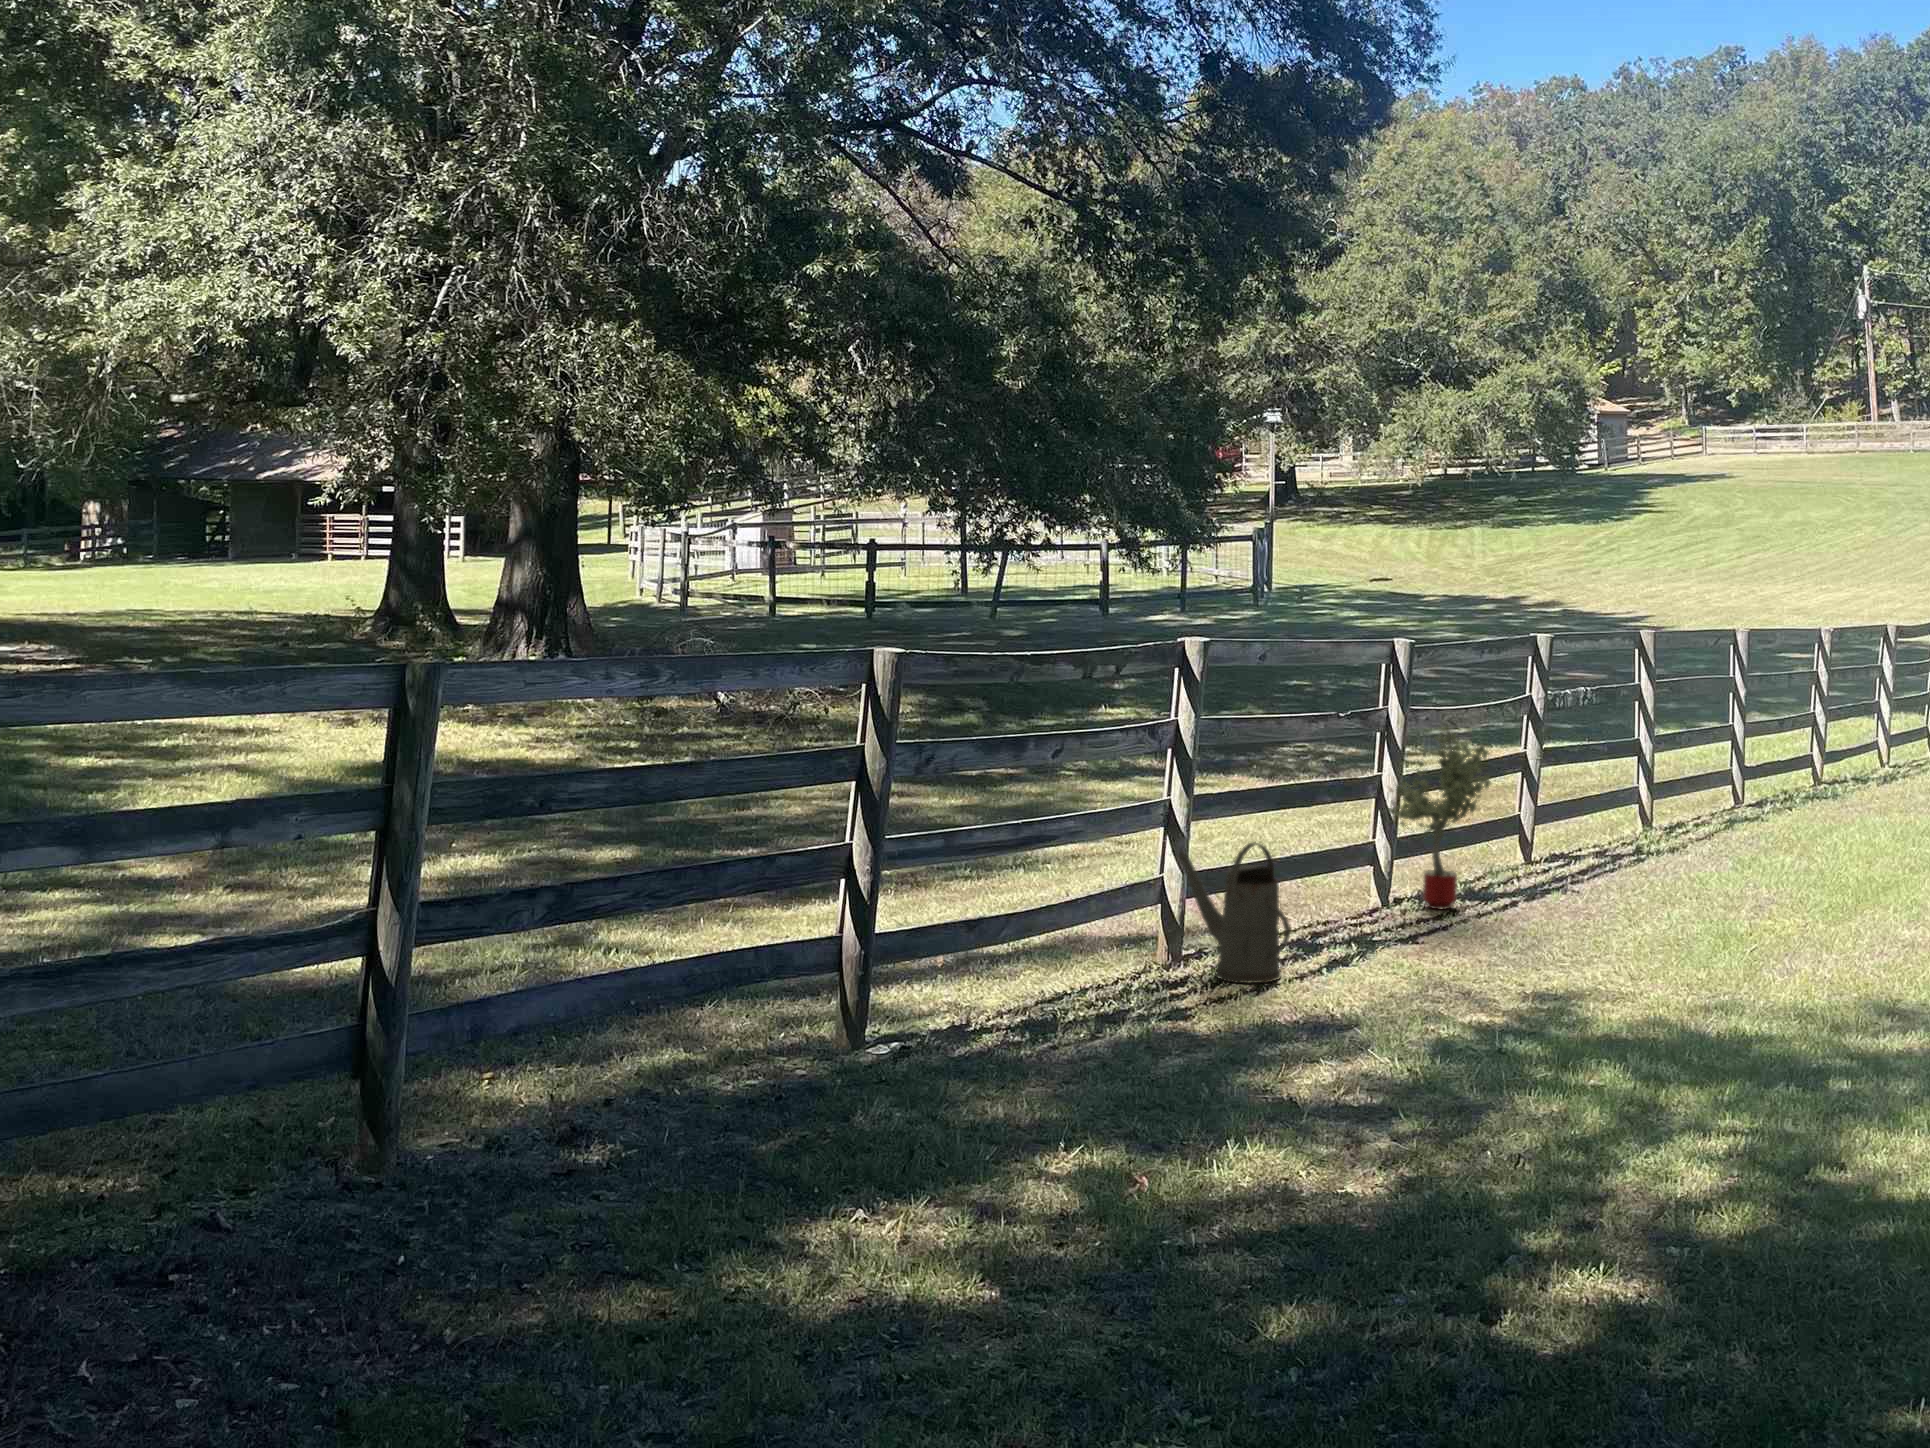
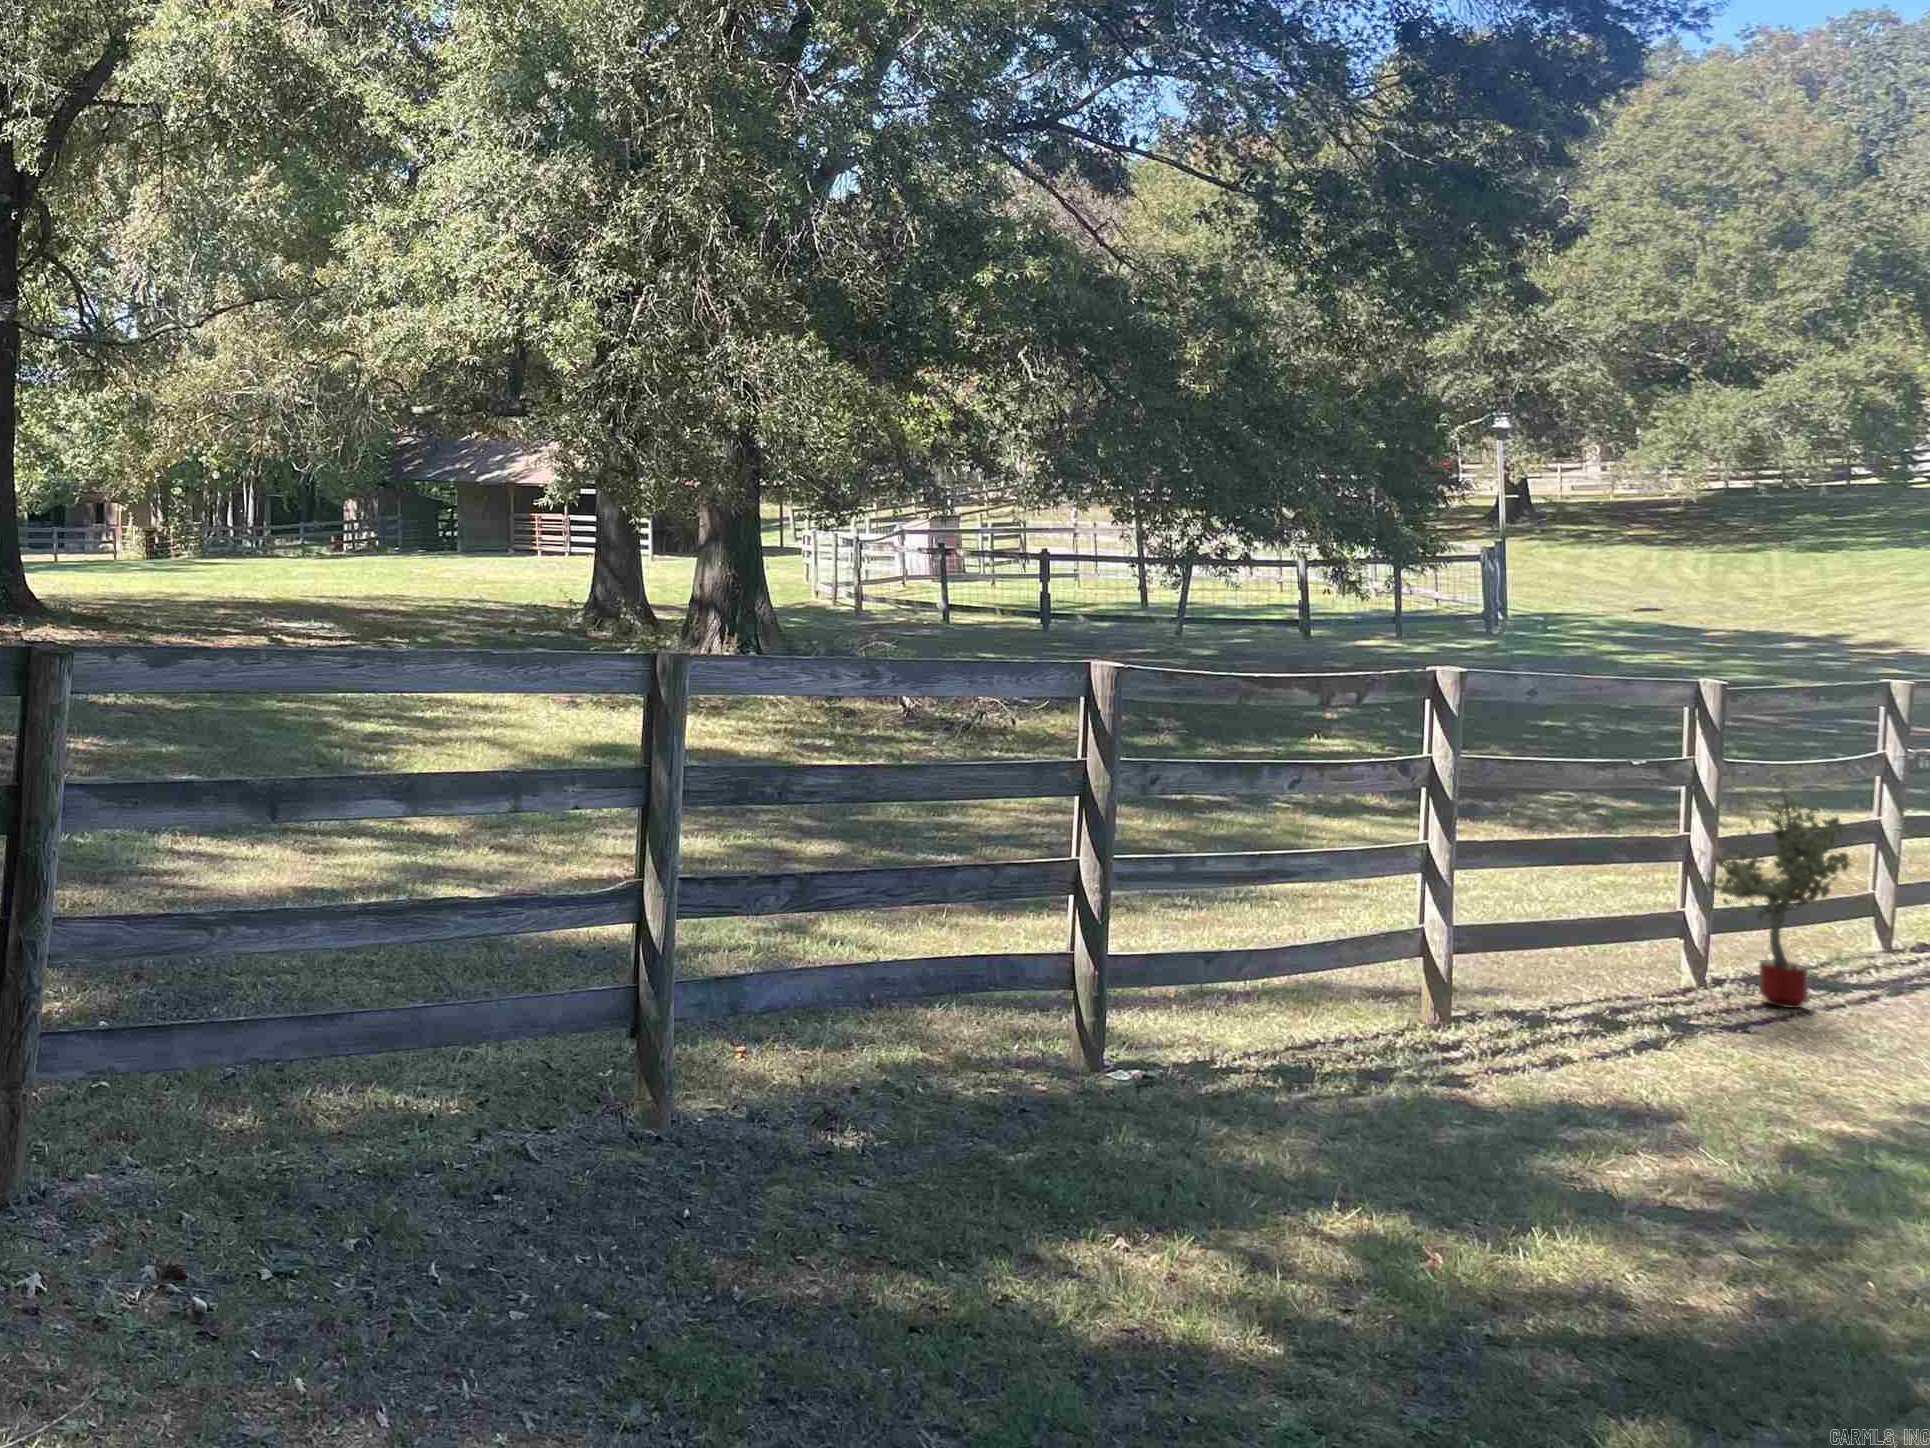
watering can: present [1179,843,1290,983] -> none [1438,901,1582,1057]

